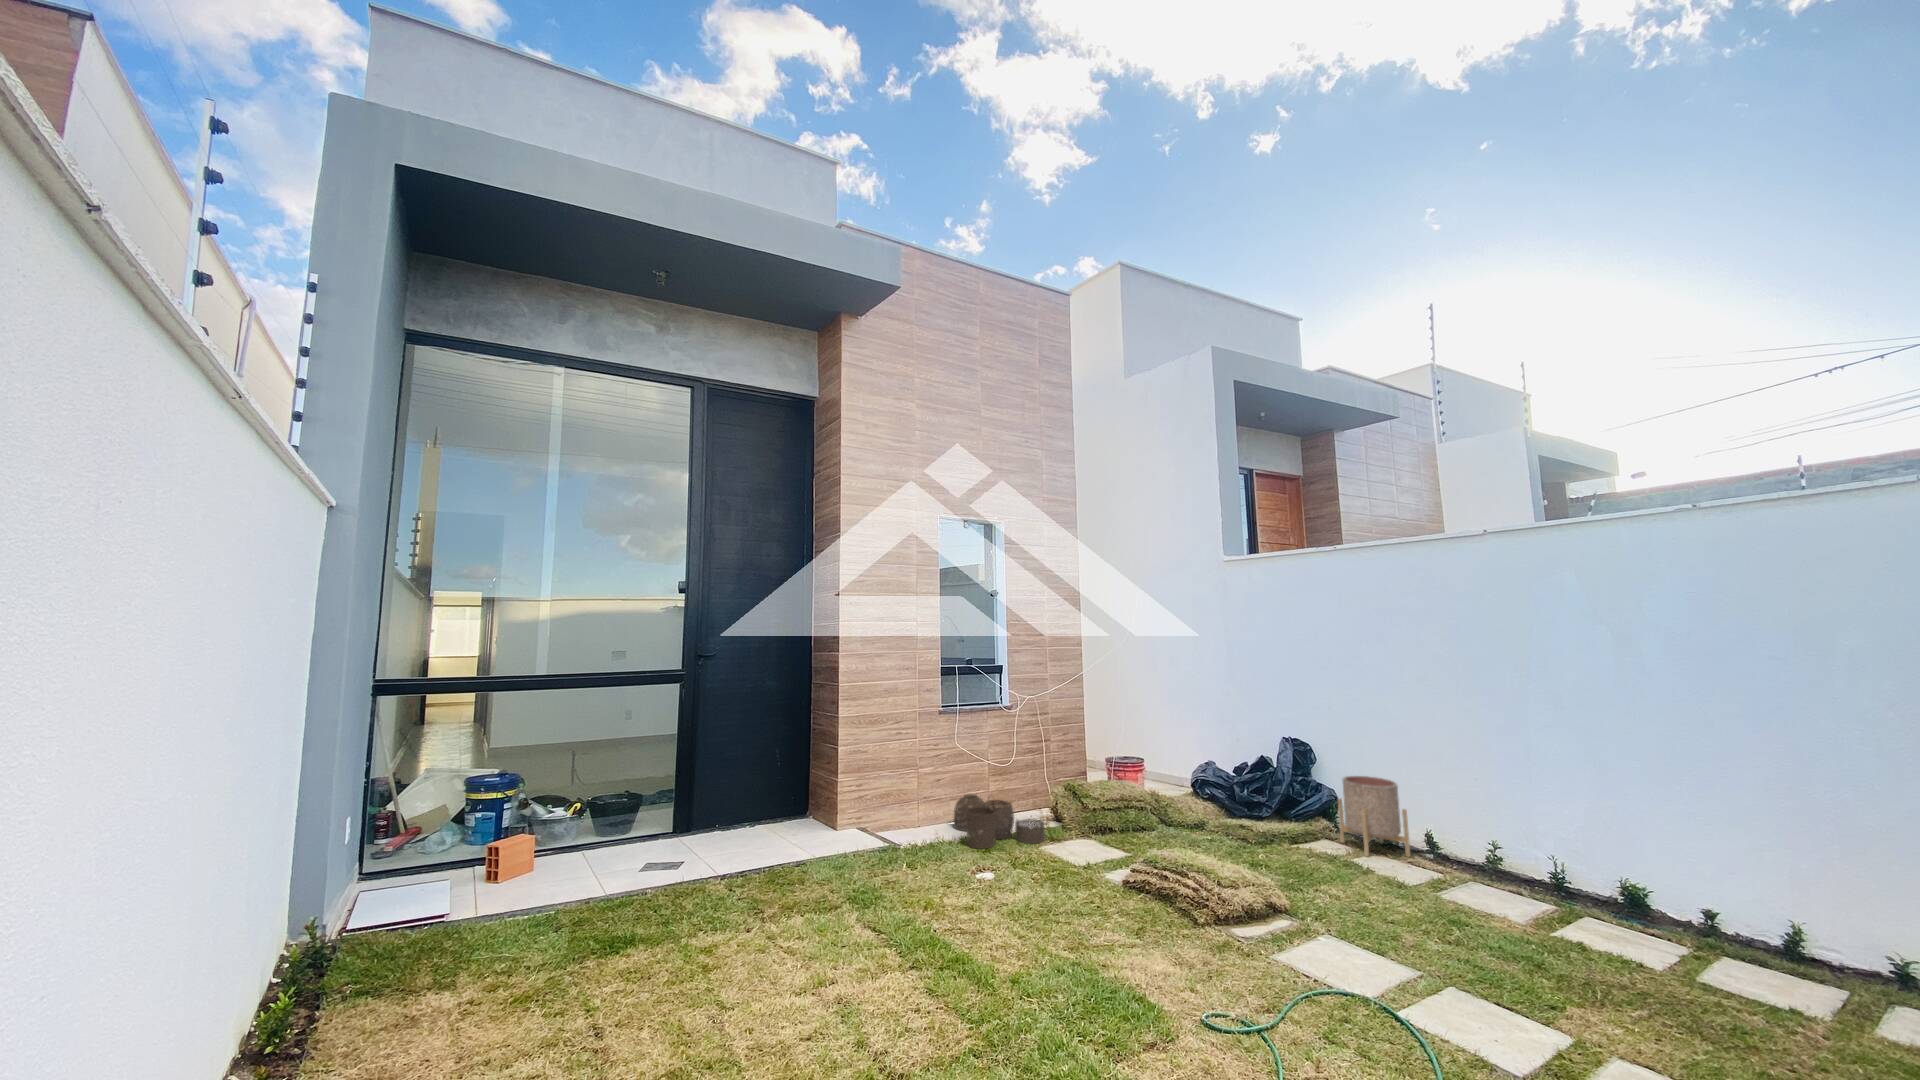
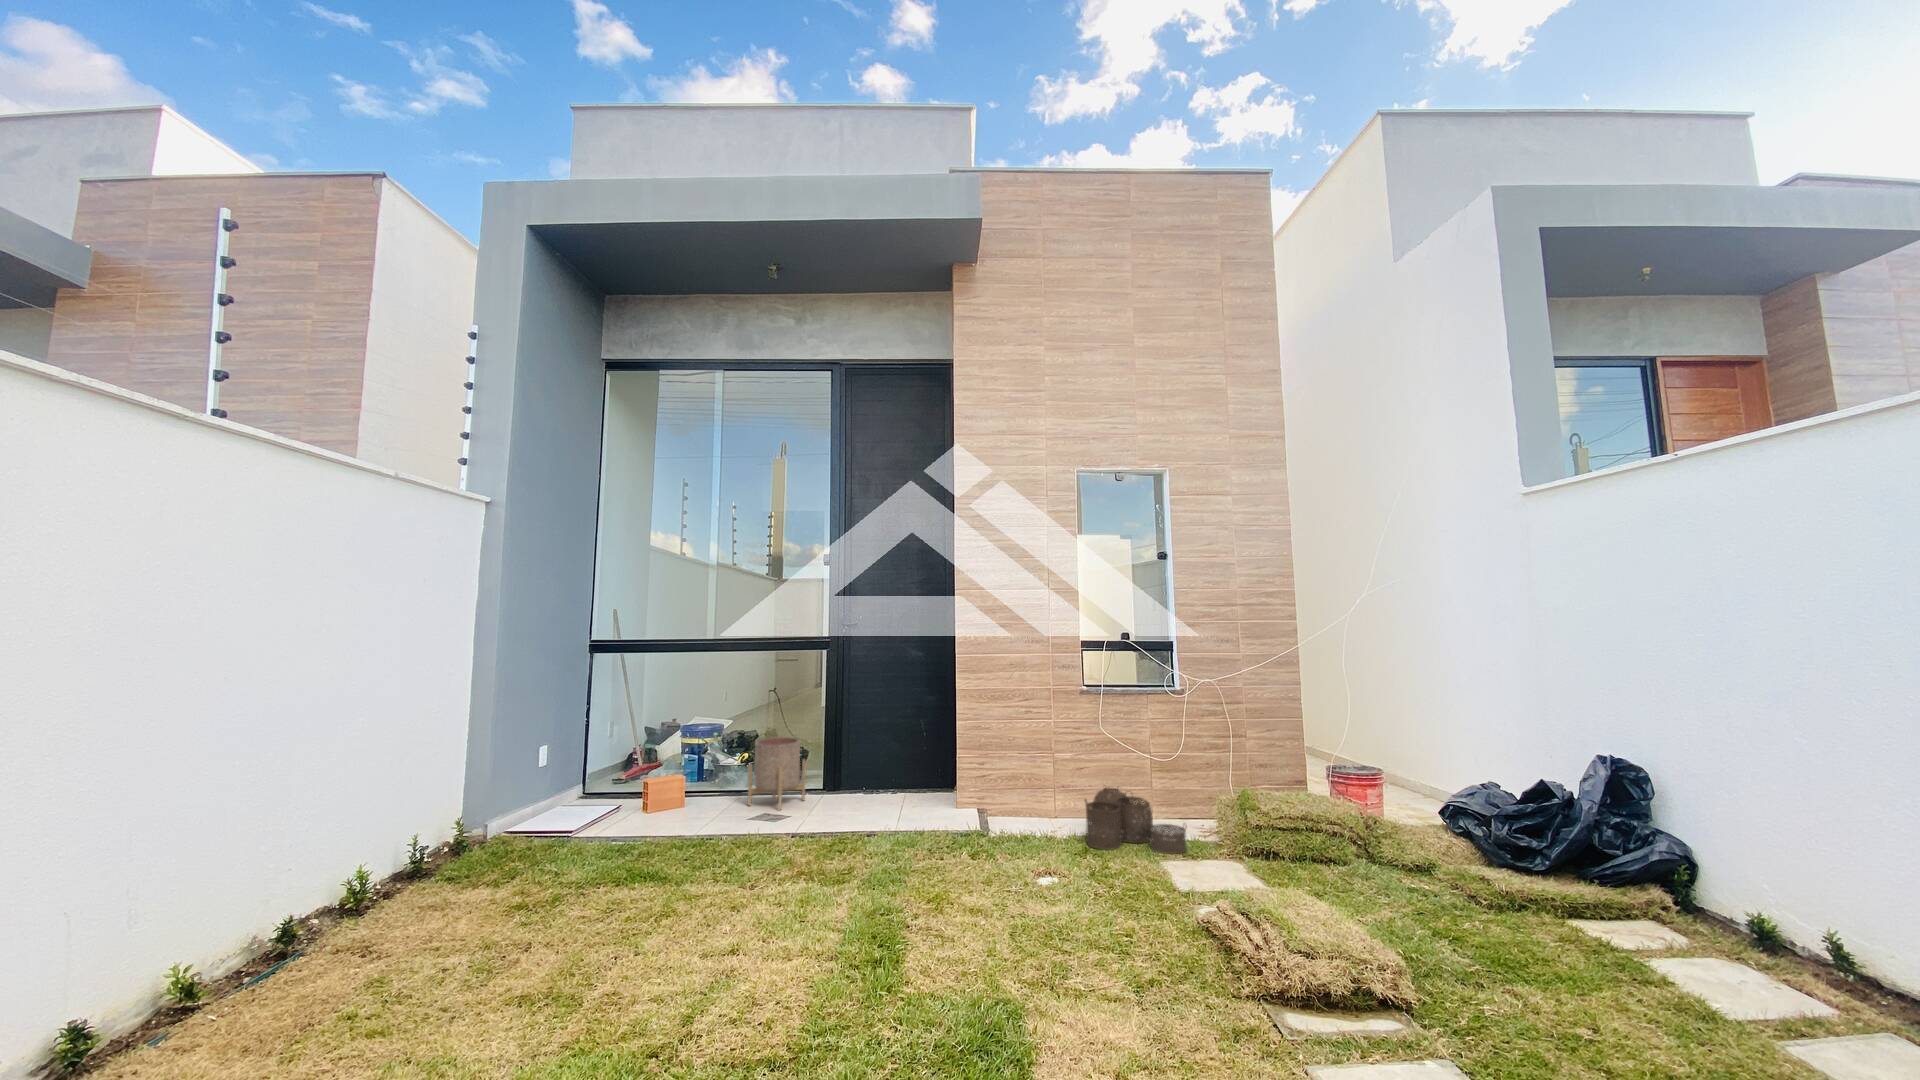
planter: present [1338,776,1410,857] -> present [748,737,806,810]

